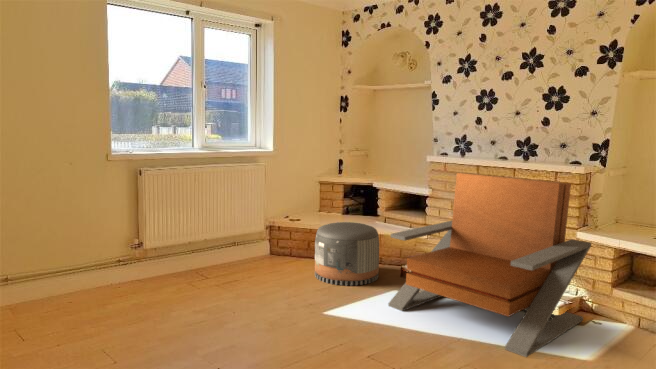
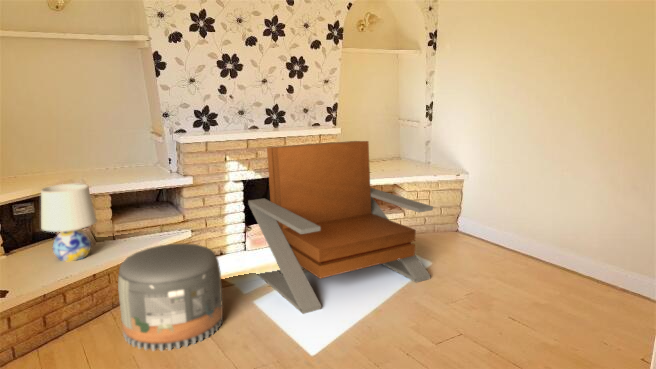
table lamp: none [339,176,369,223] -> present [41,184,96,261]

